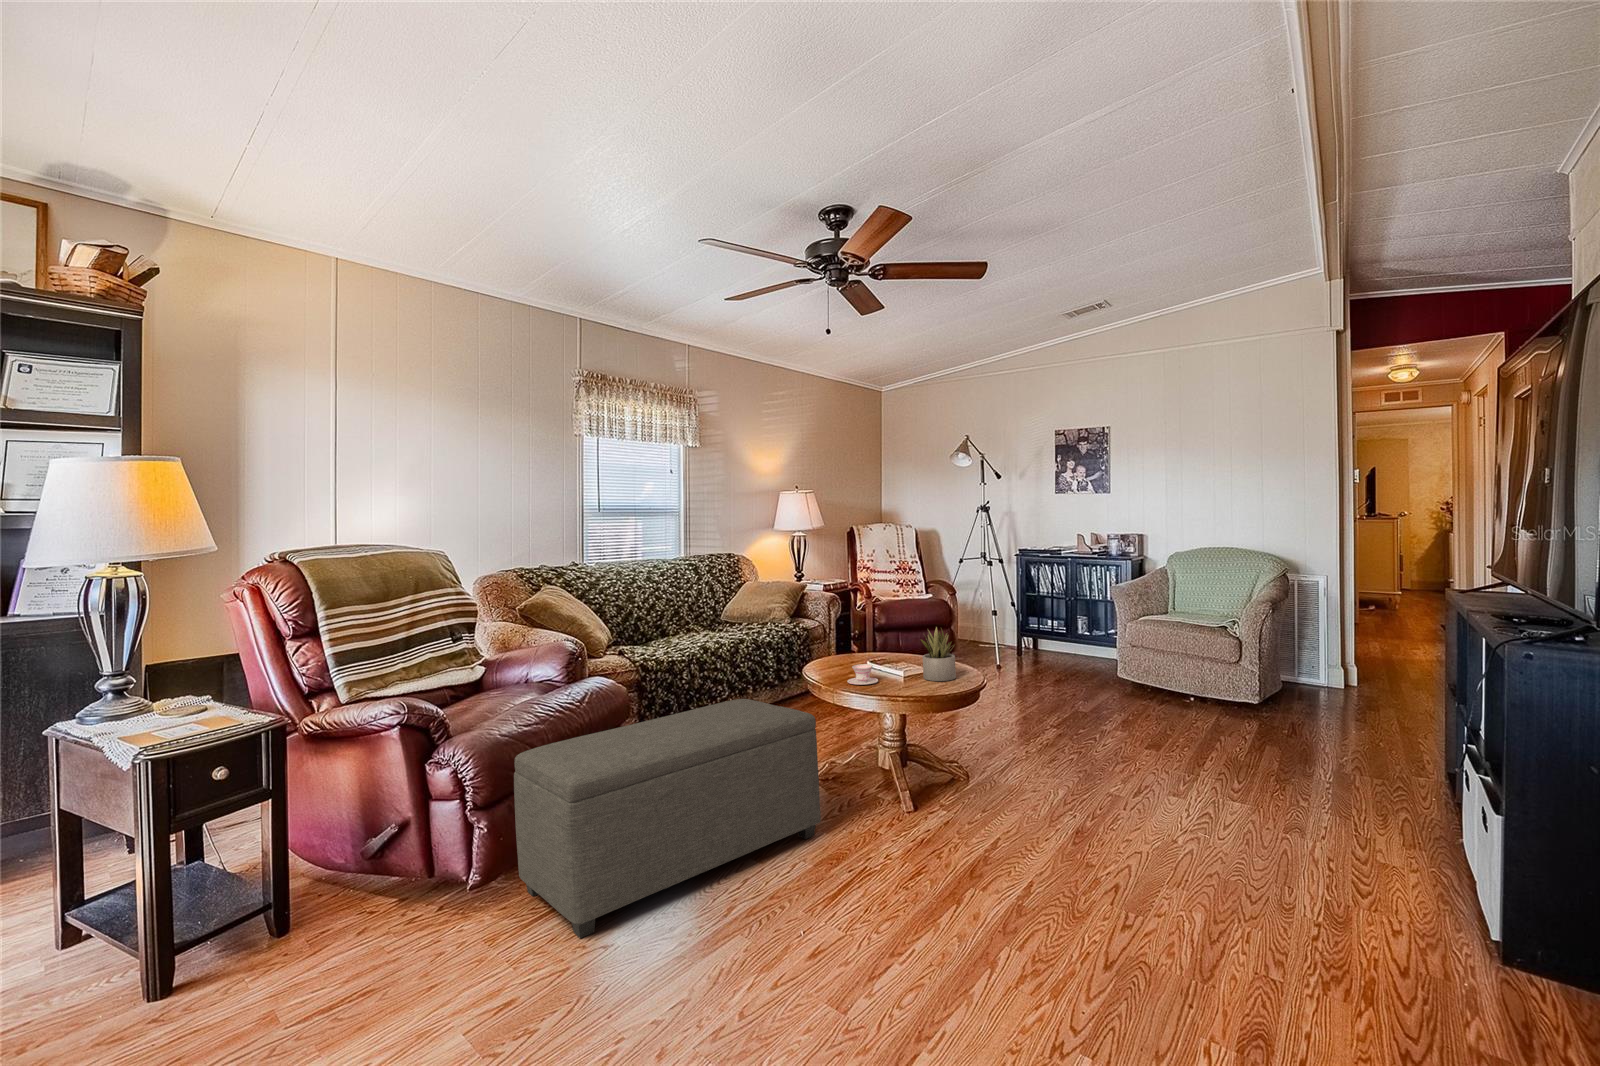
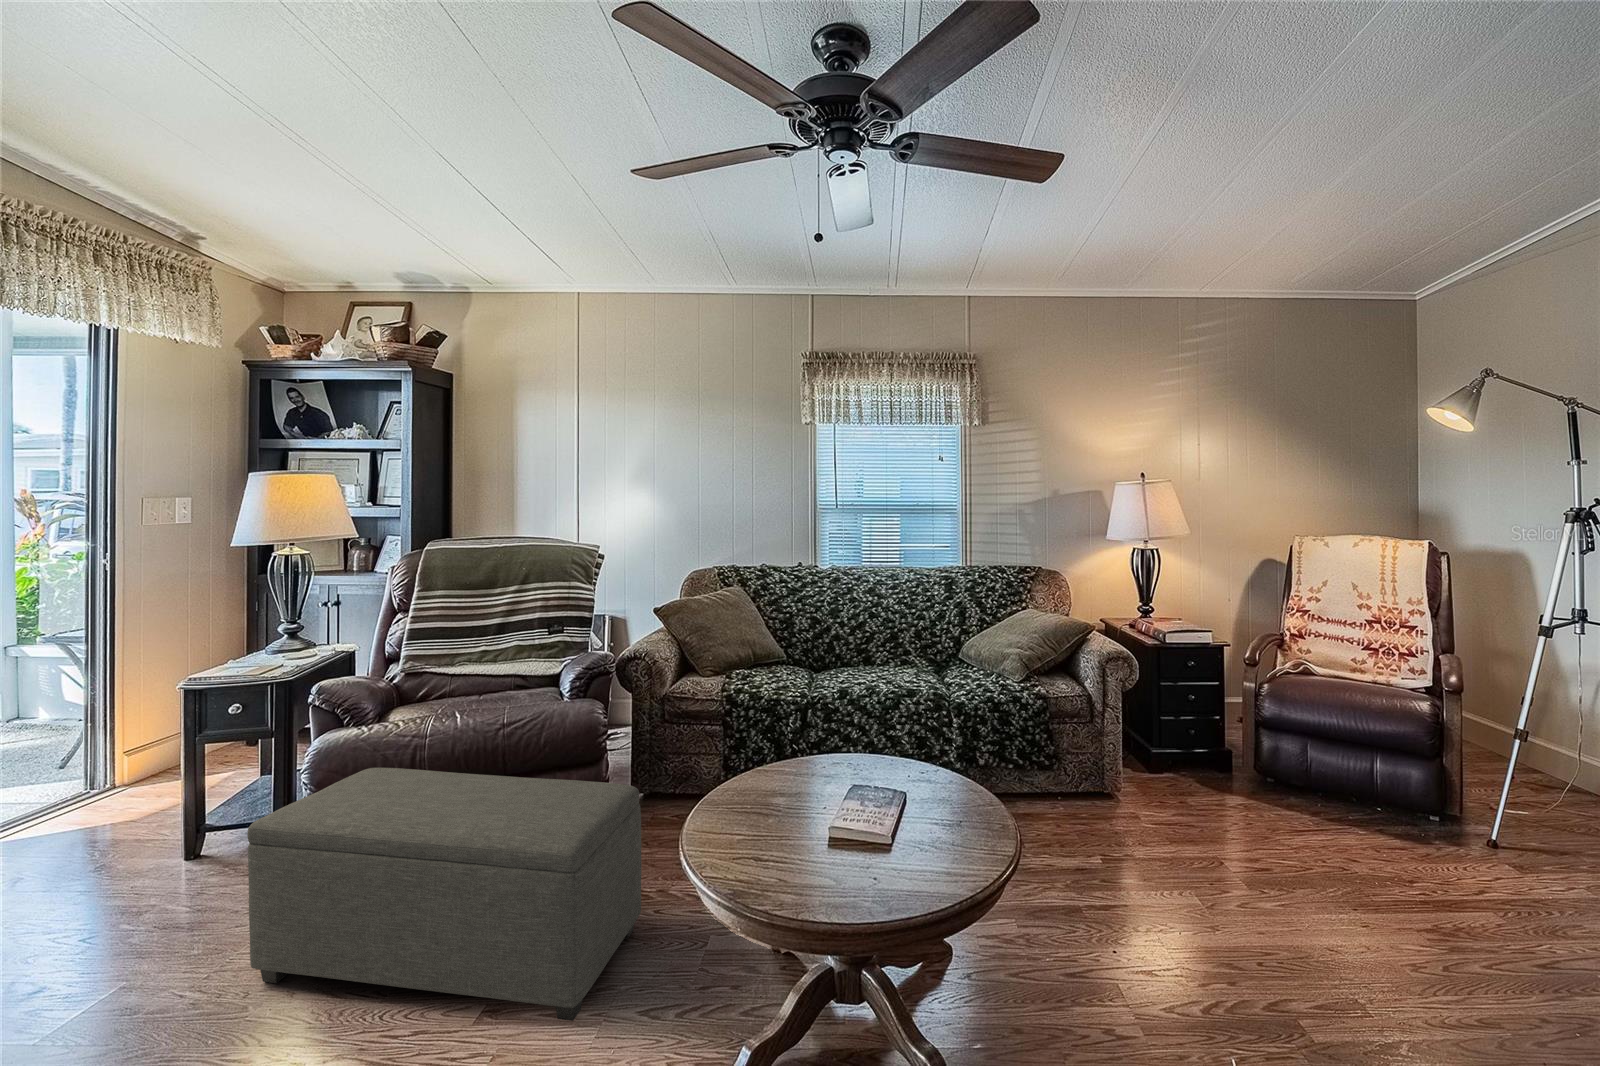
succulent plant: present [921,627,956,681] -> none [808,779,876,893]
teacup: present [847,664,878,685] -> none [724,795,774,837]

